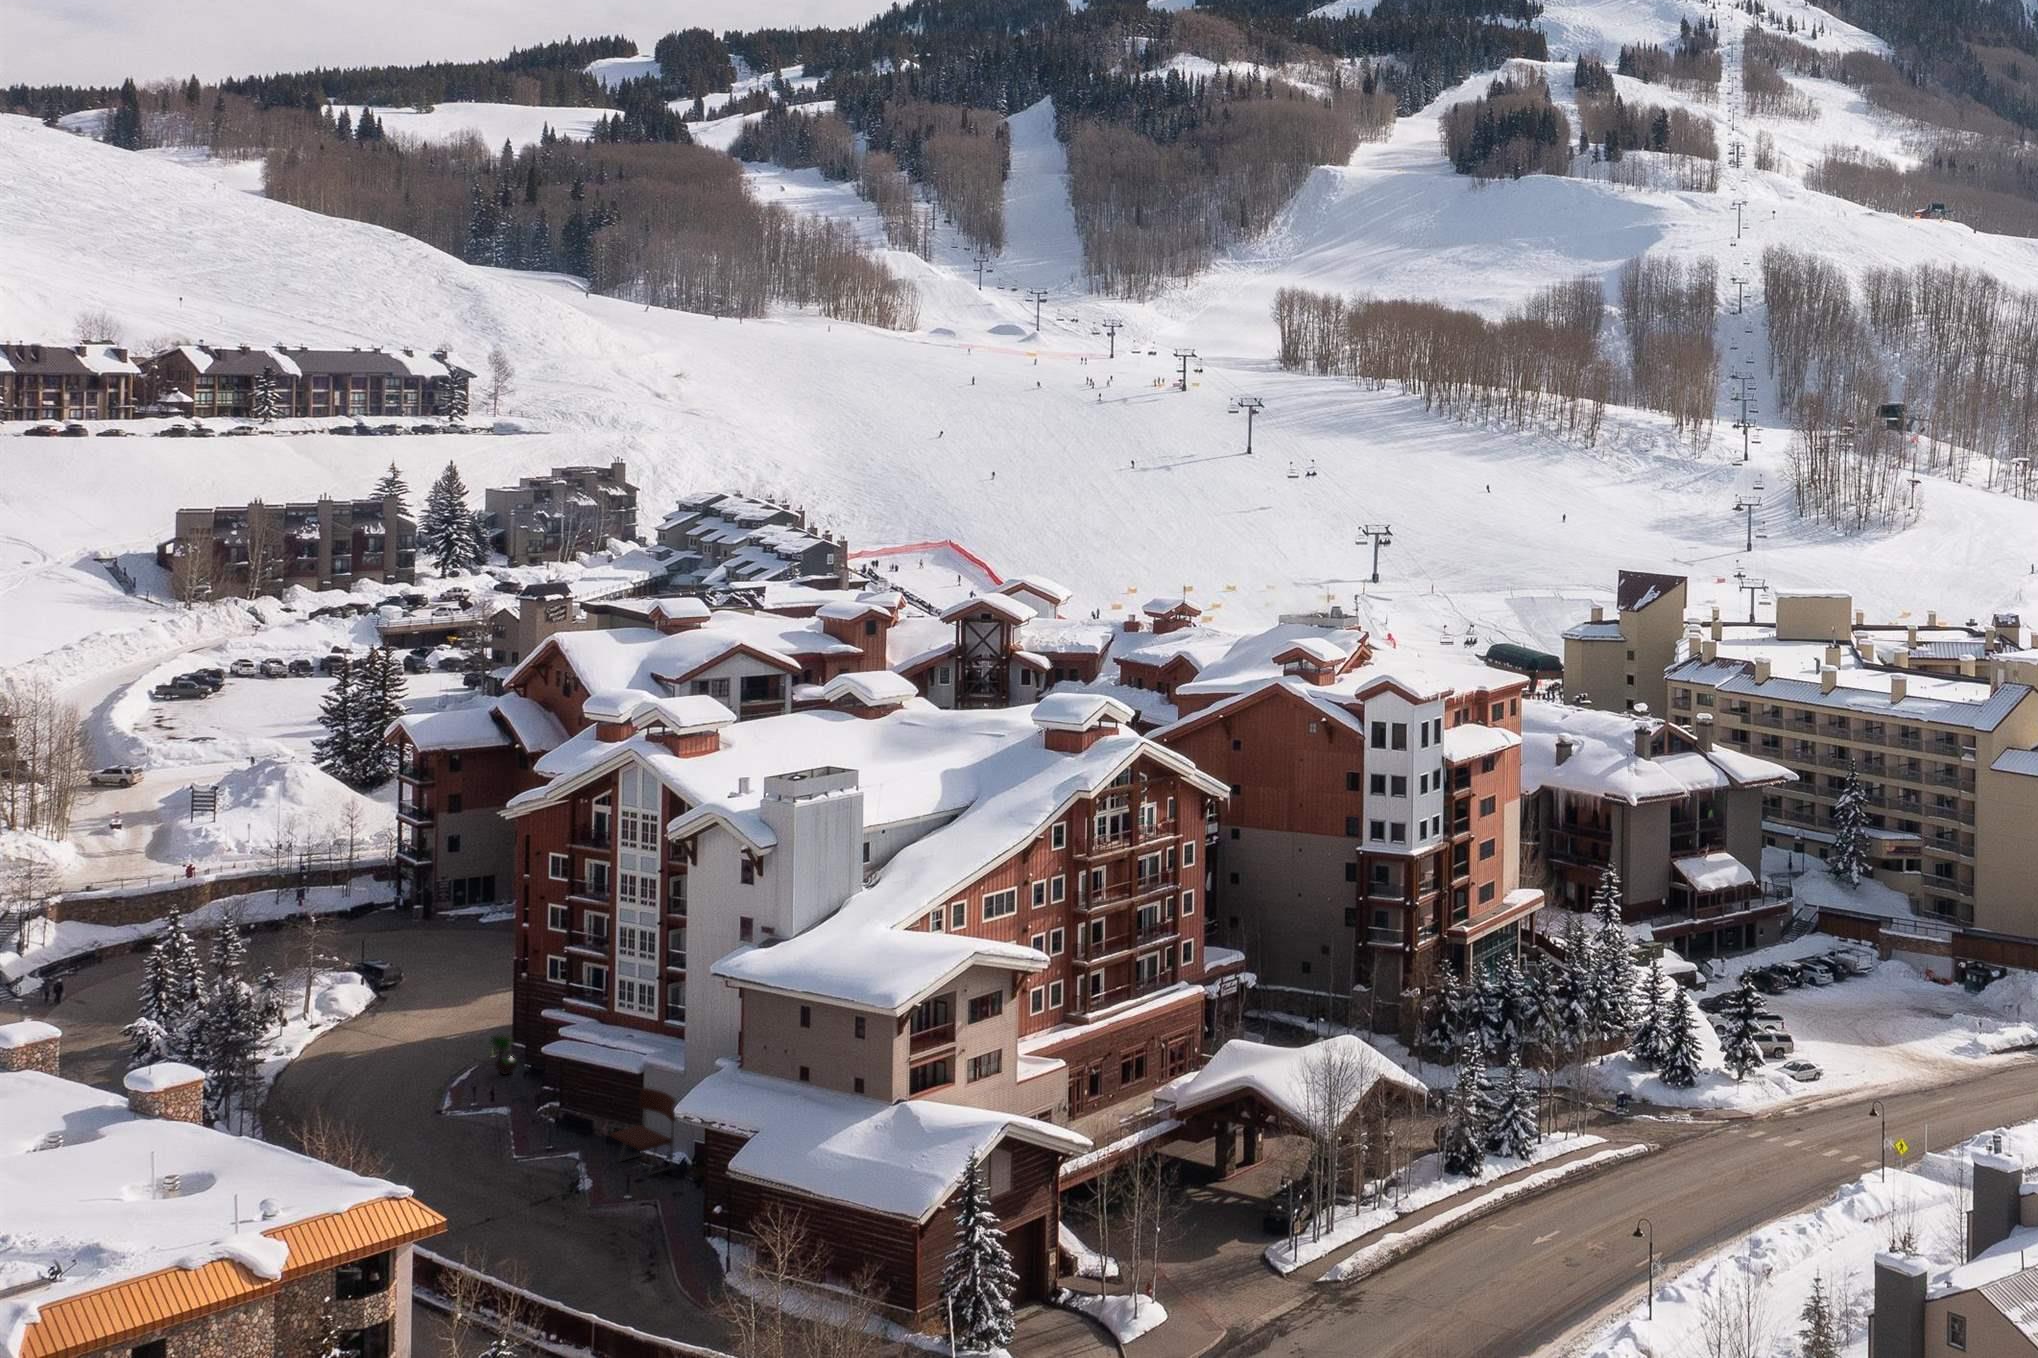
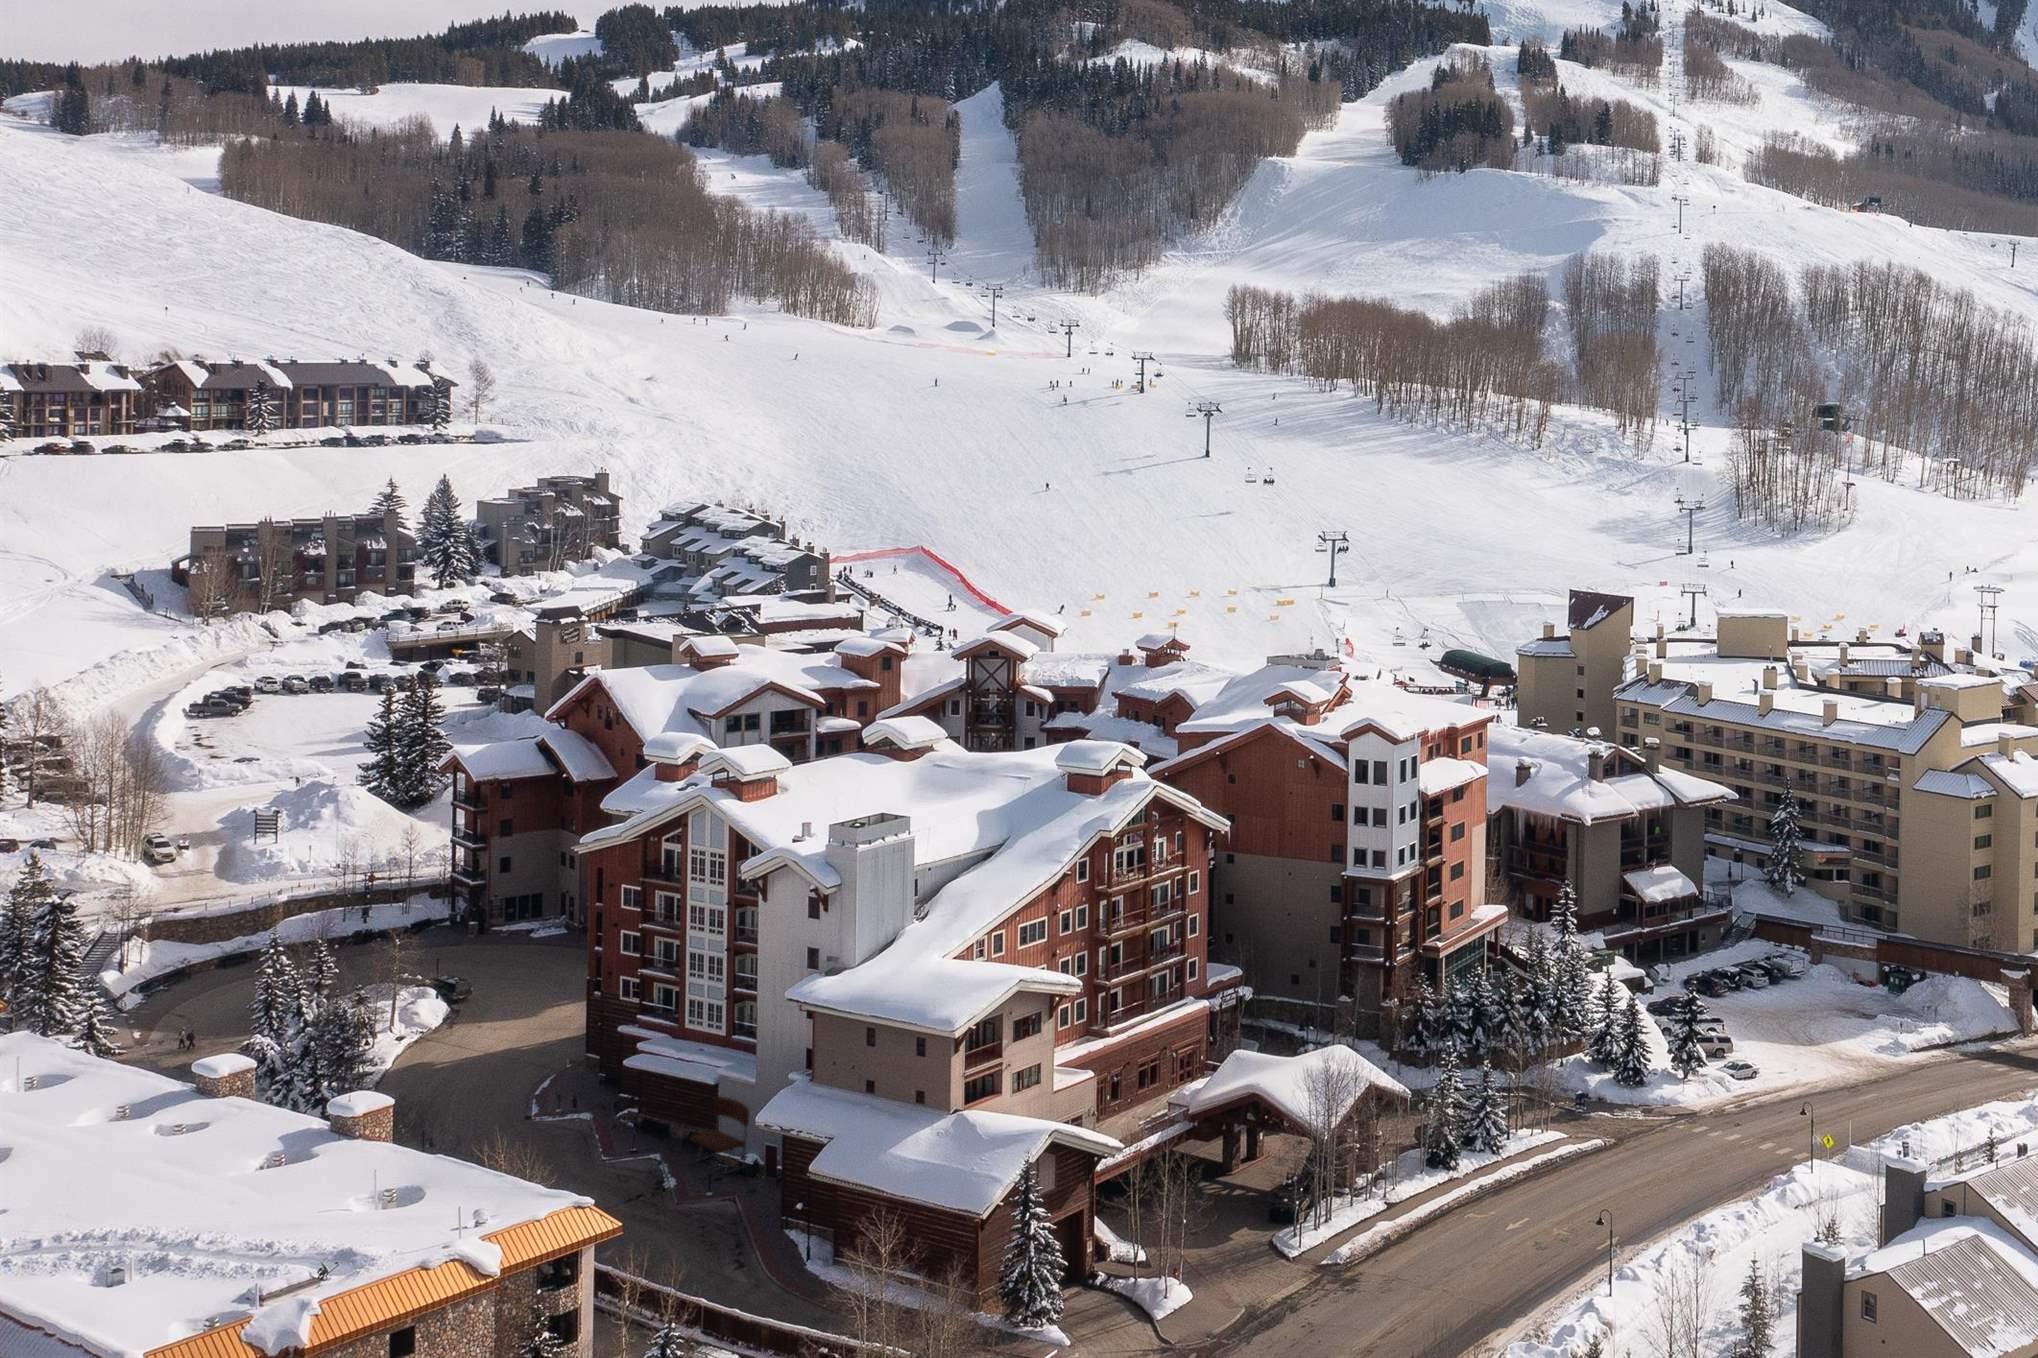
potted tree: present [490,1035,517,1074] -> none [566,1041,592,1082]

